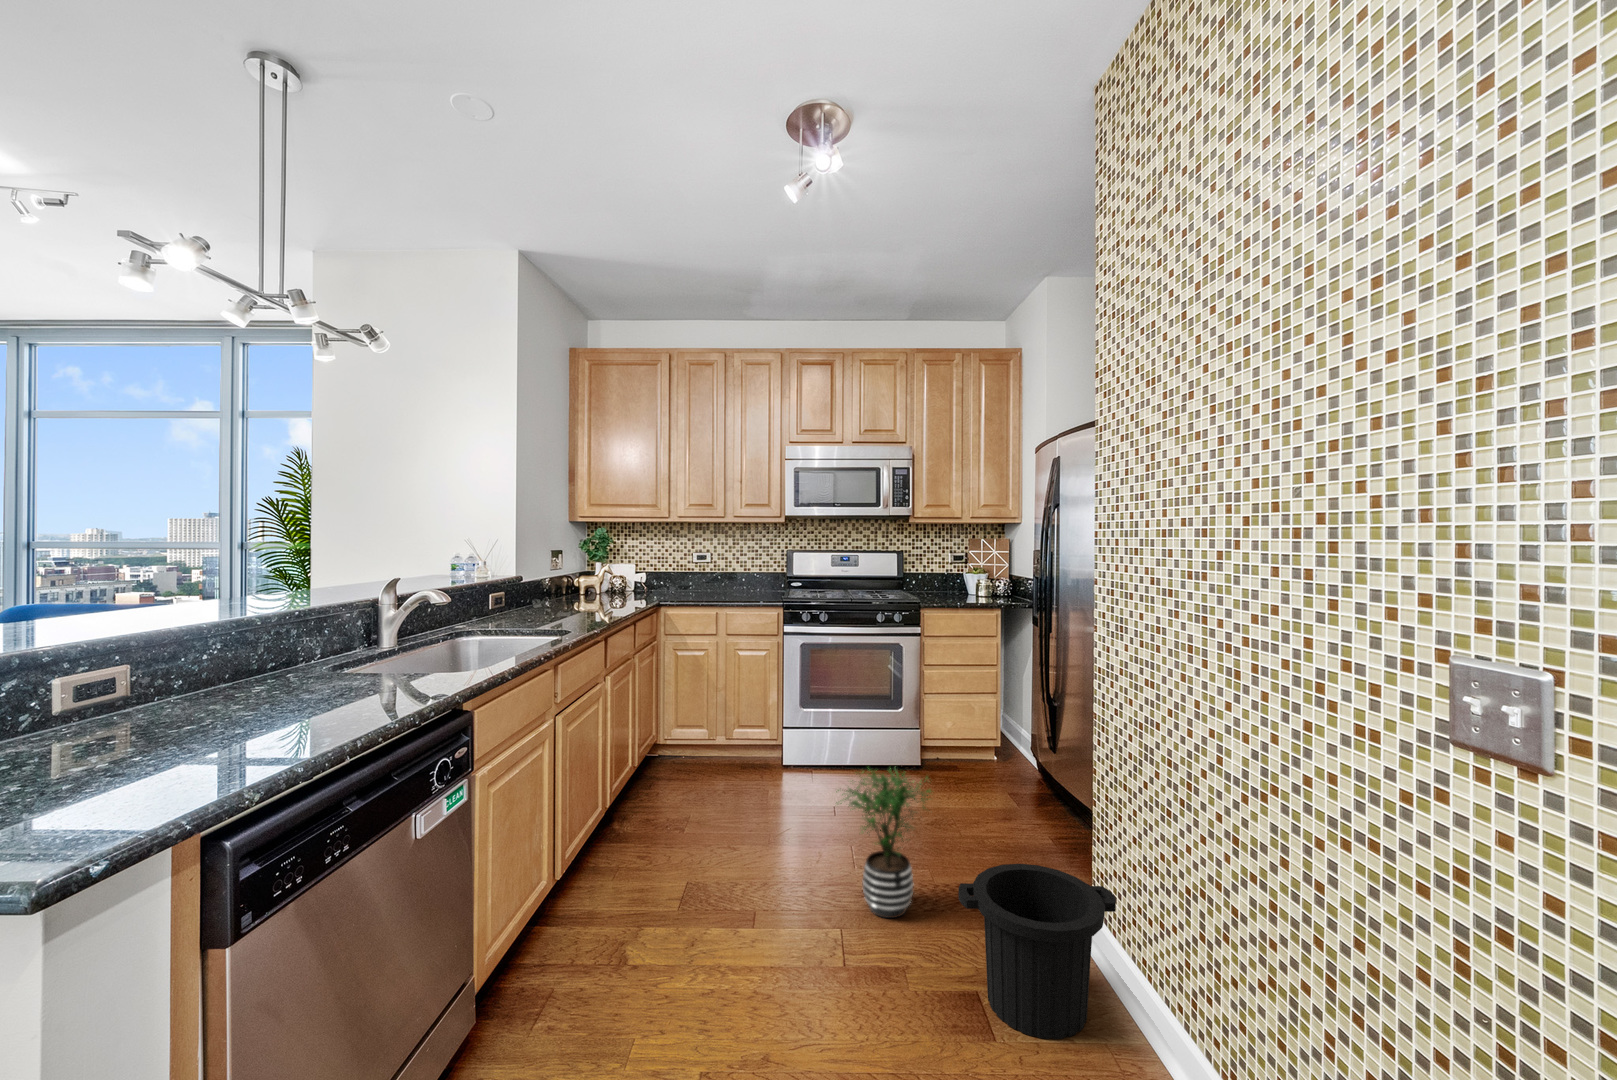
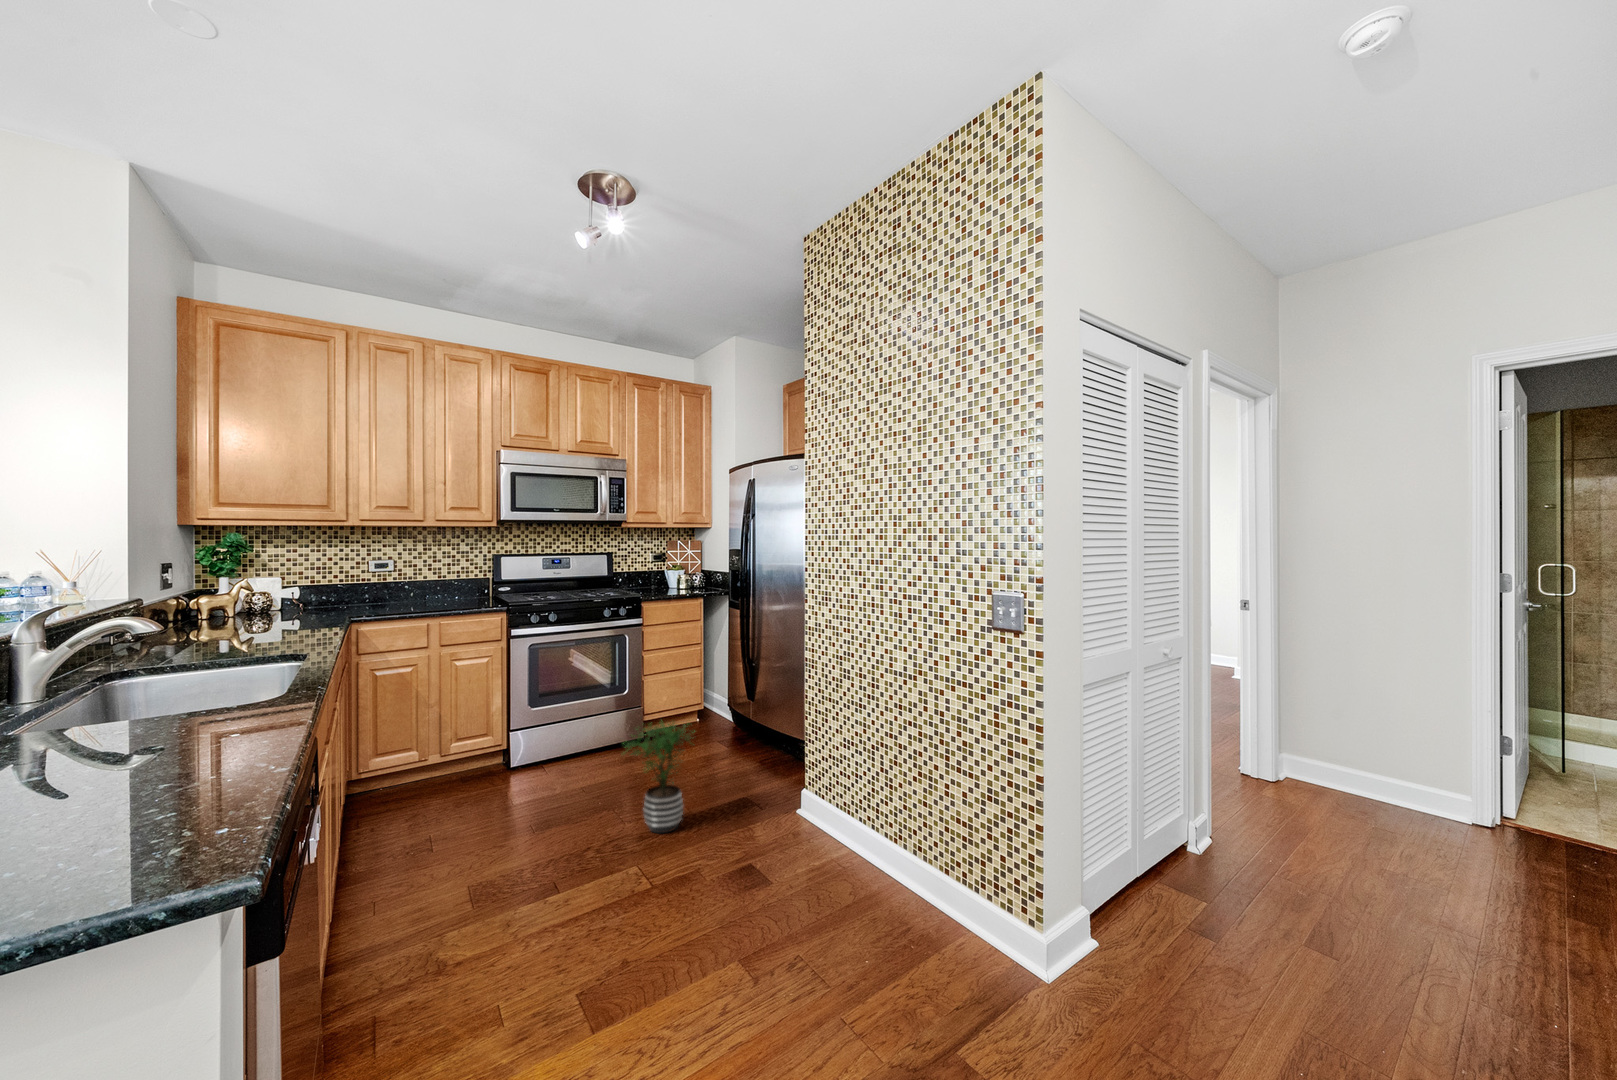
trash can: present [958,864,1116,1039] -> none [734,763,829,865]

